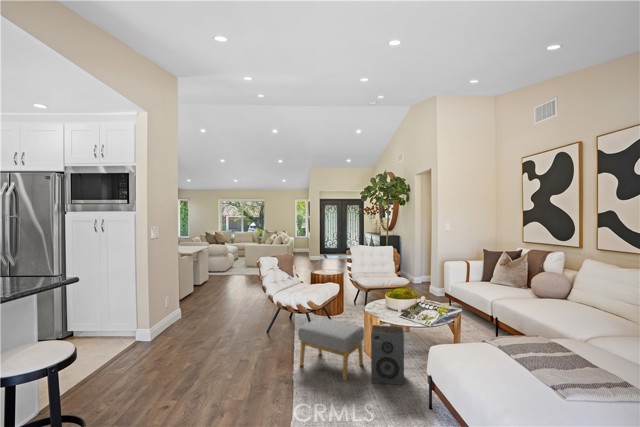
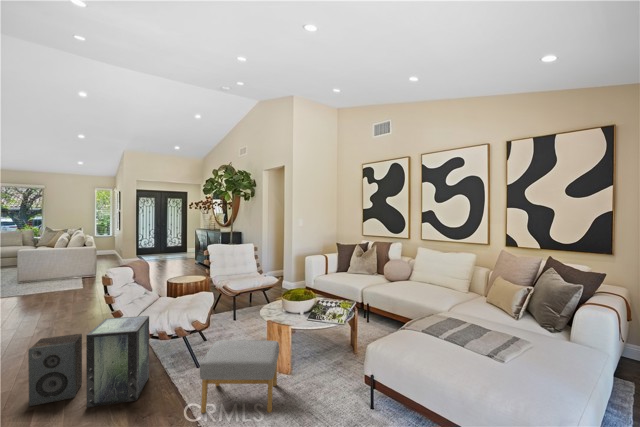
storage box: none [243,290,283,348] -> present [86,316,149,407]
speaker: present [371,325,404,385] -> present [28,334,82,406]

